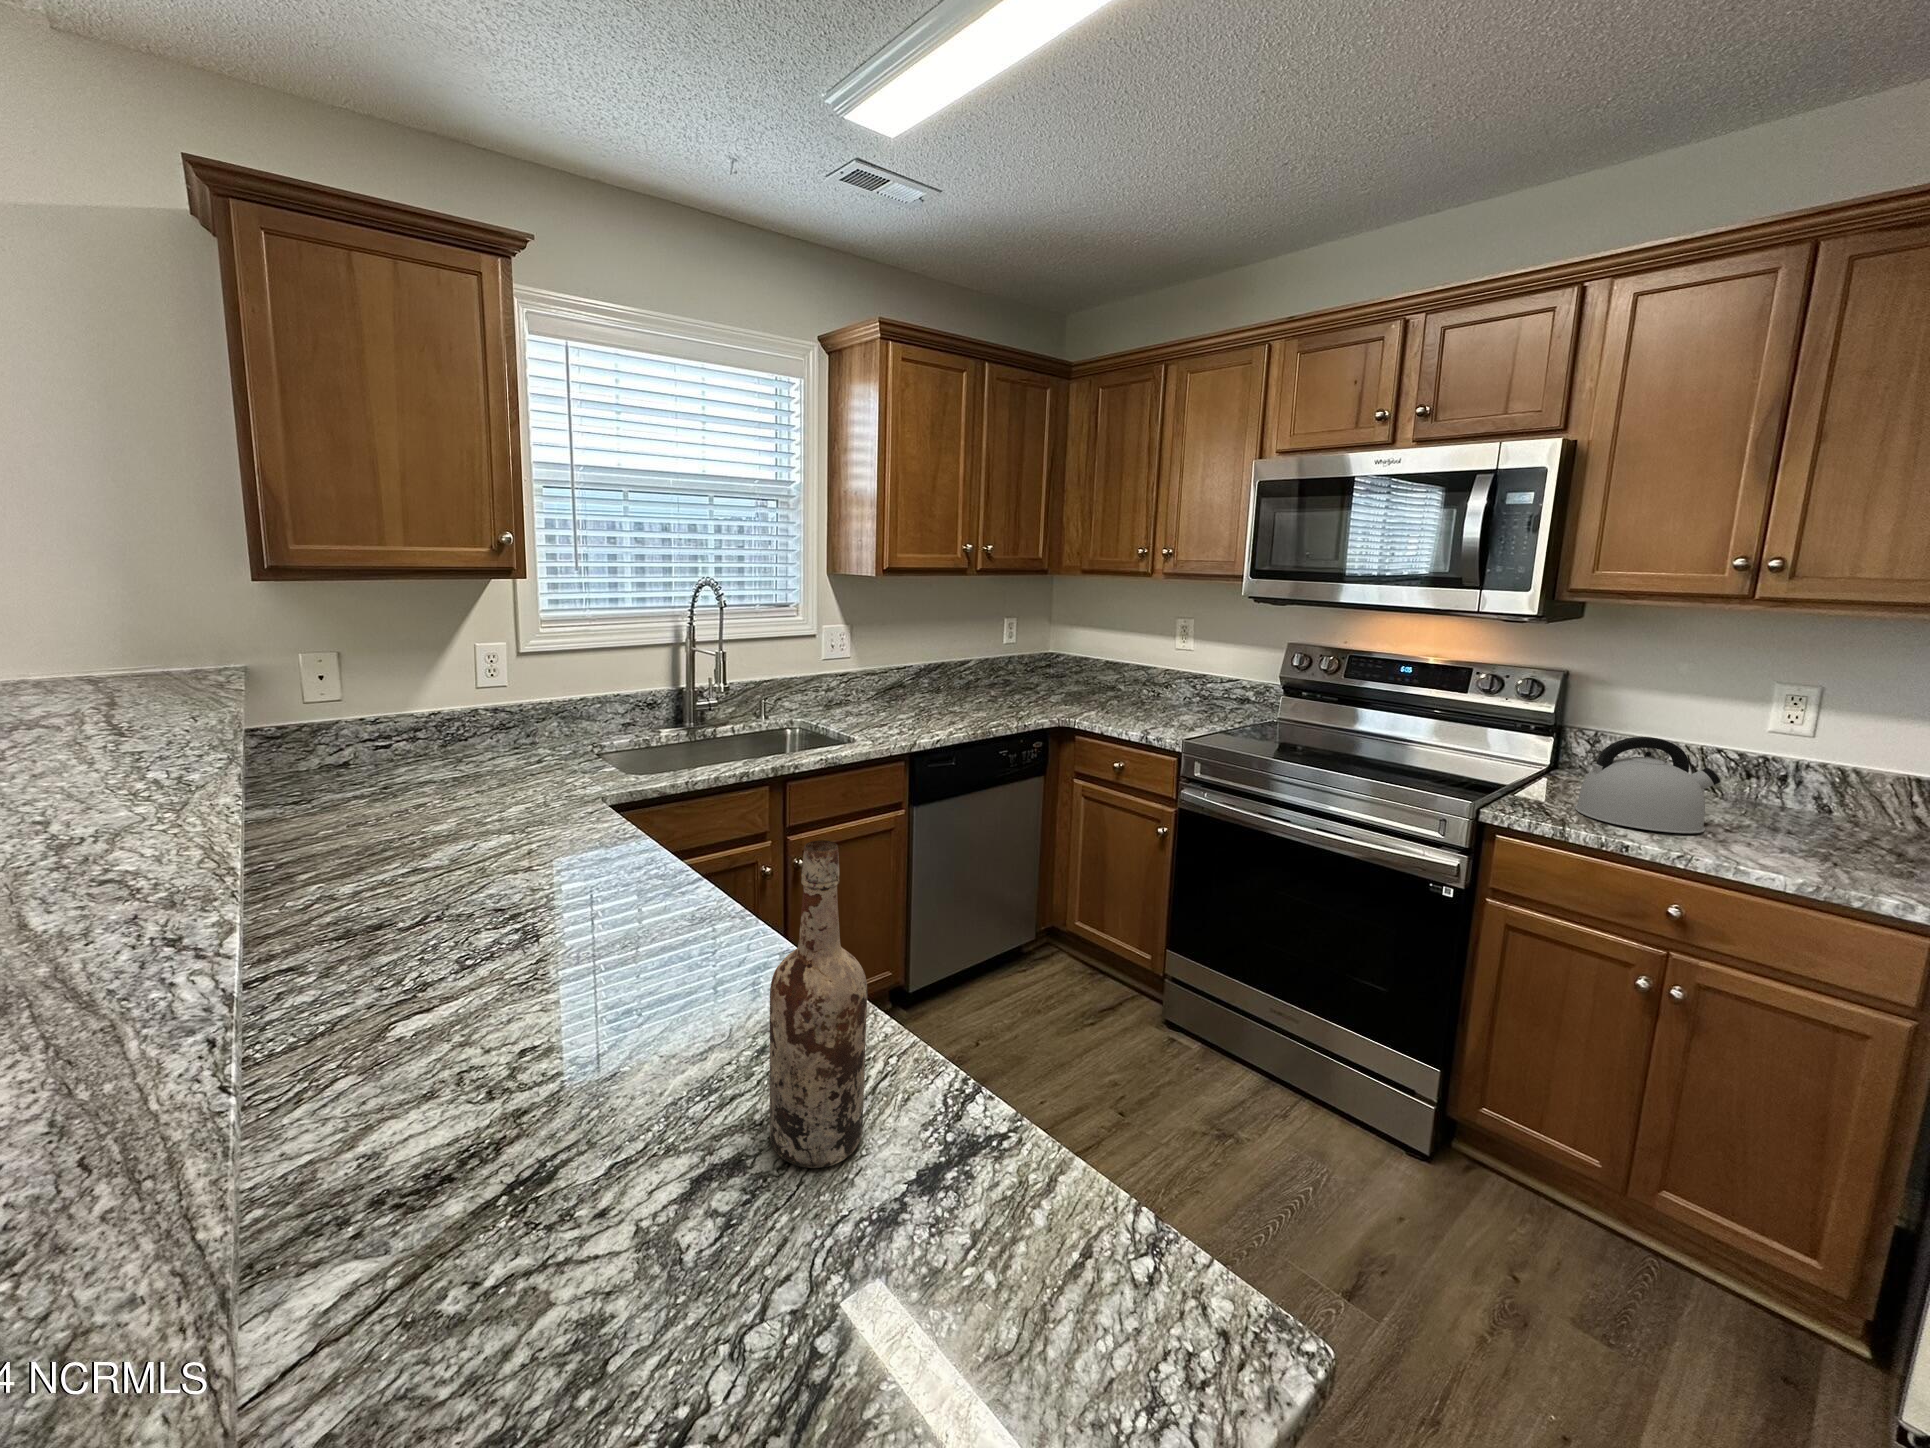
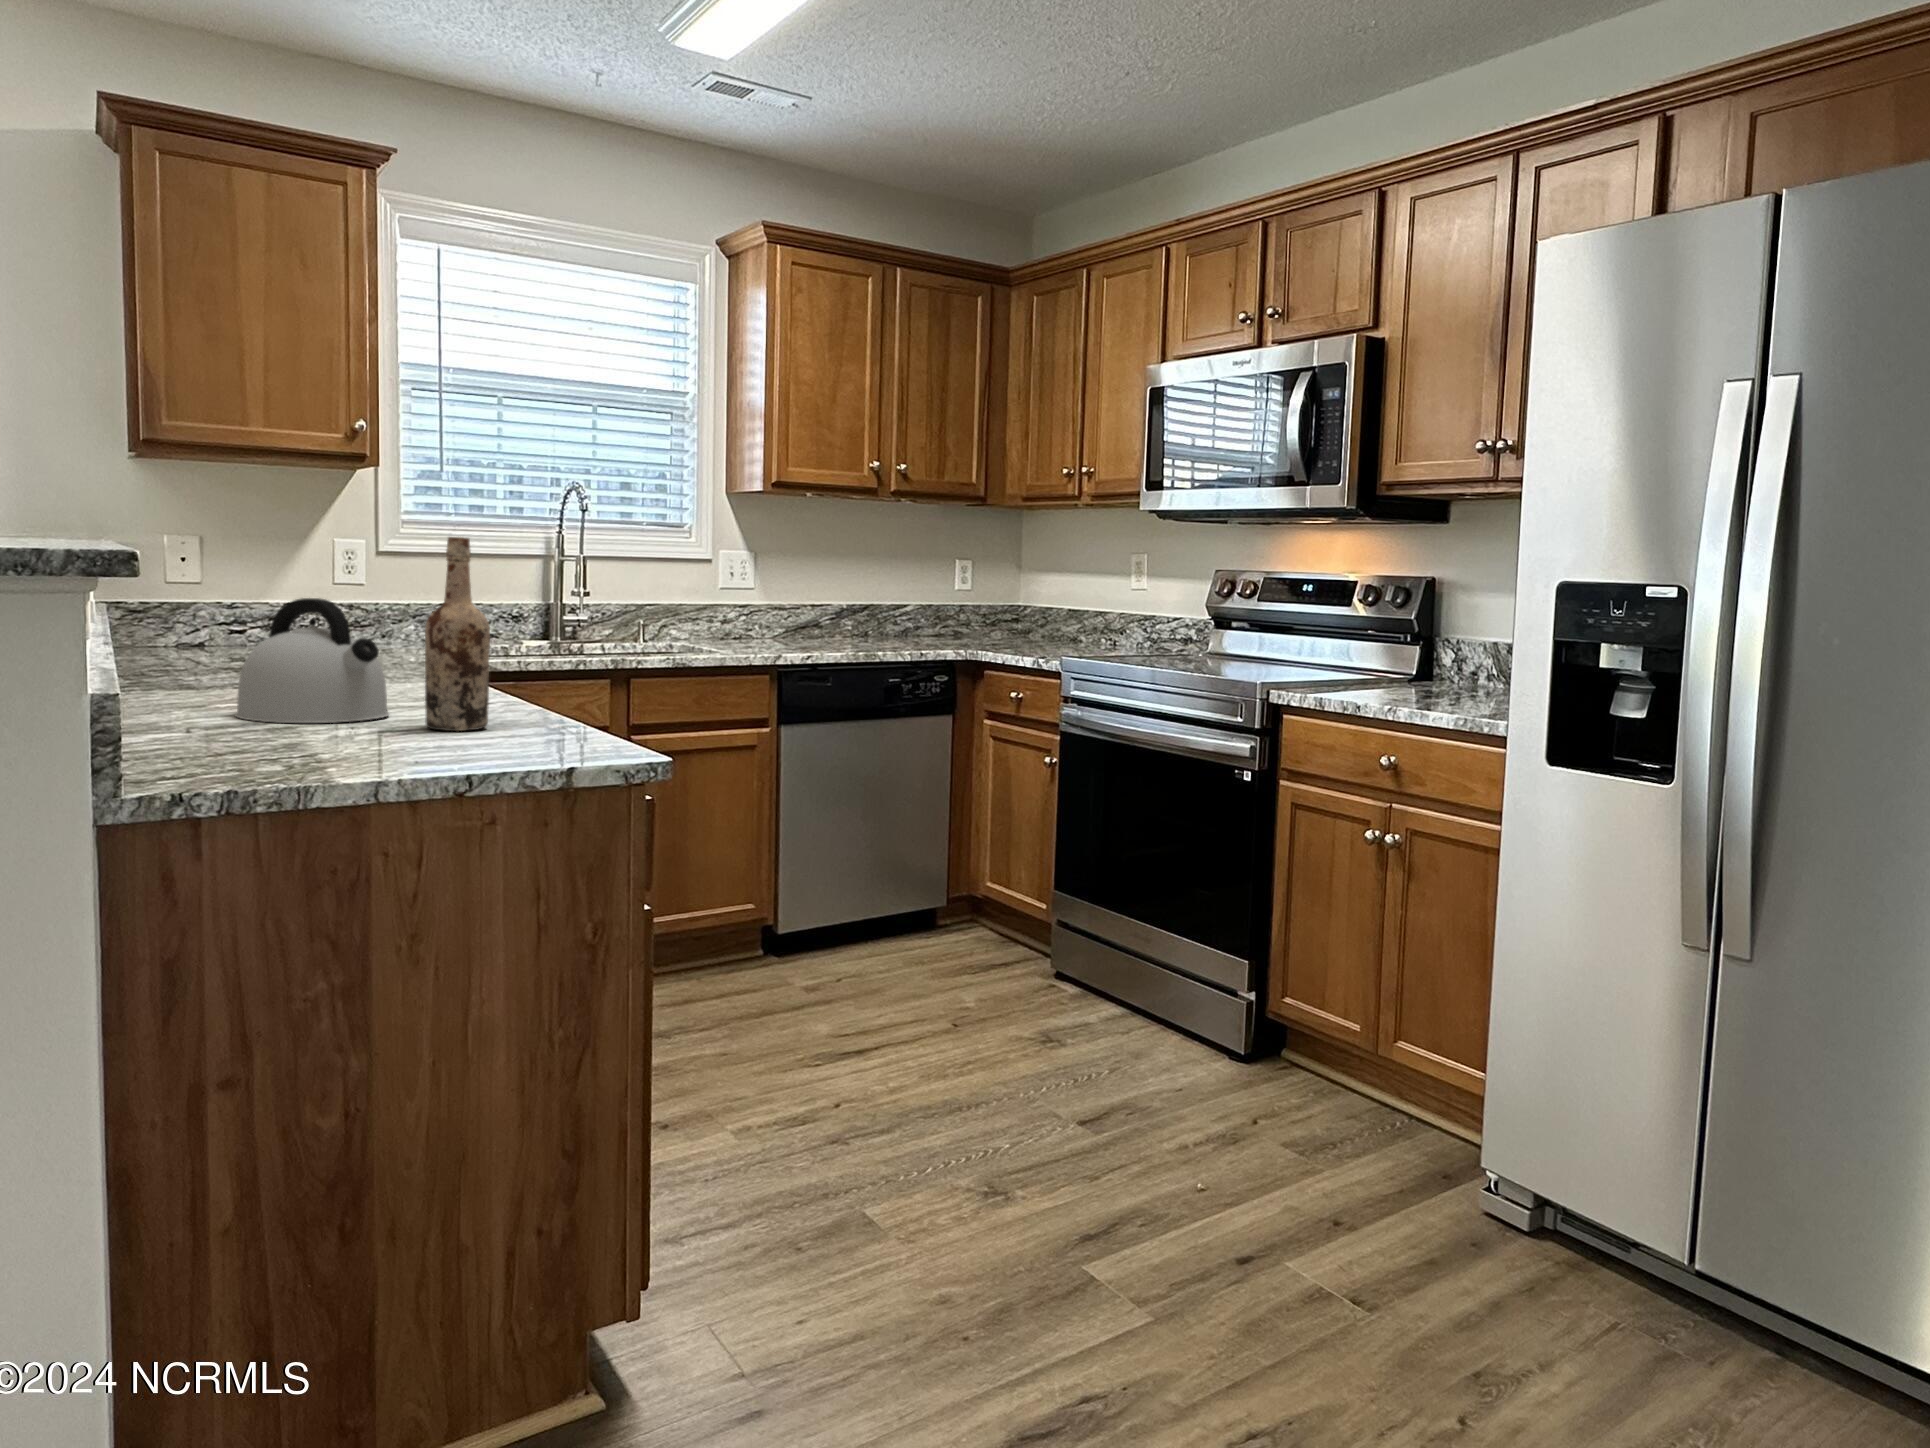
kettle: present [1575,737,1720,833] -> present [235,598,389,723]

